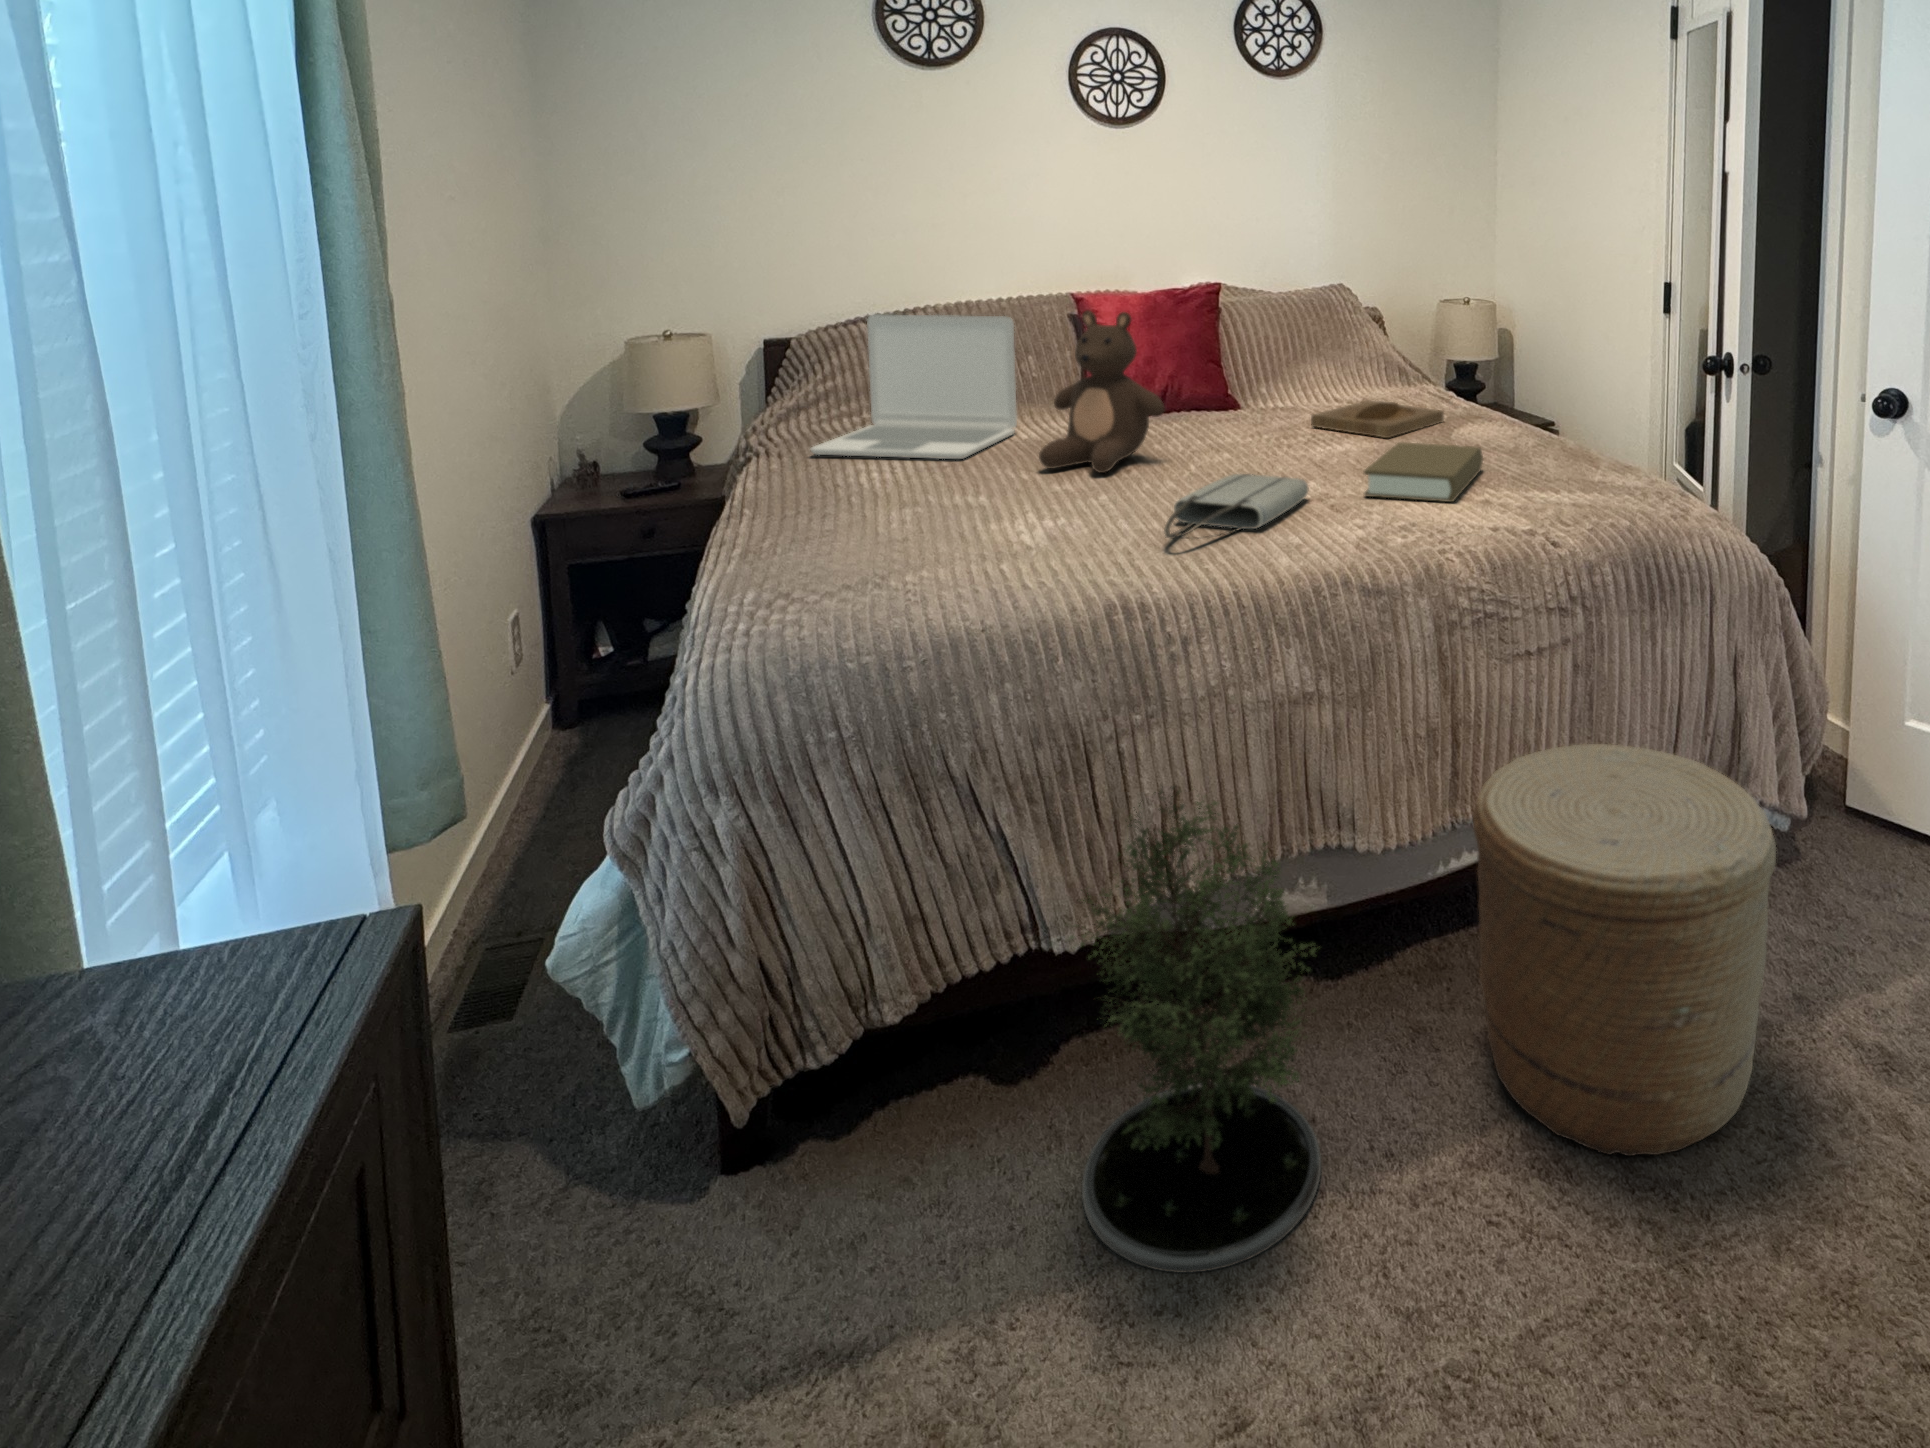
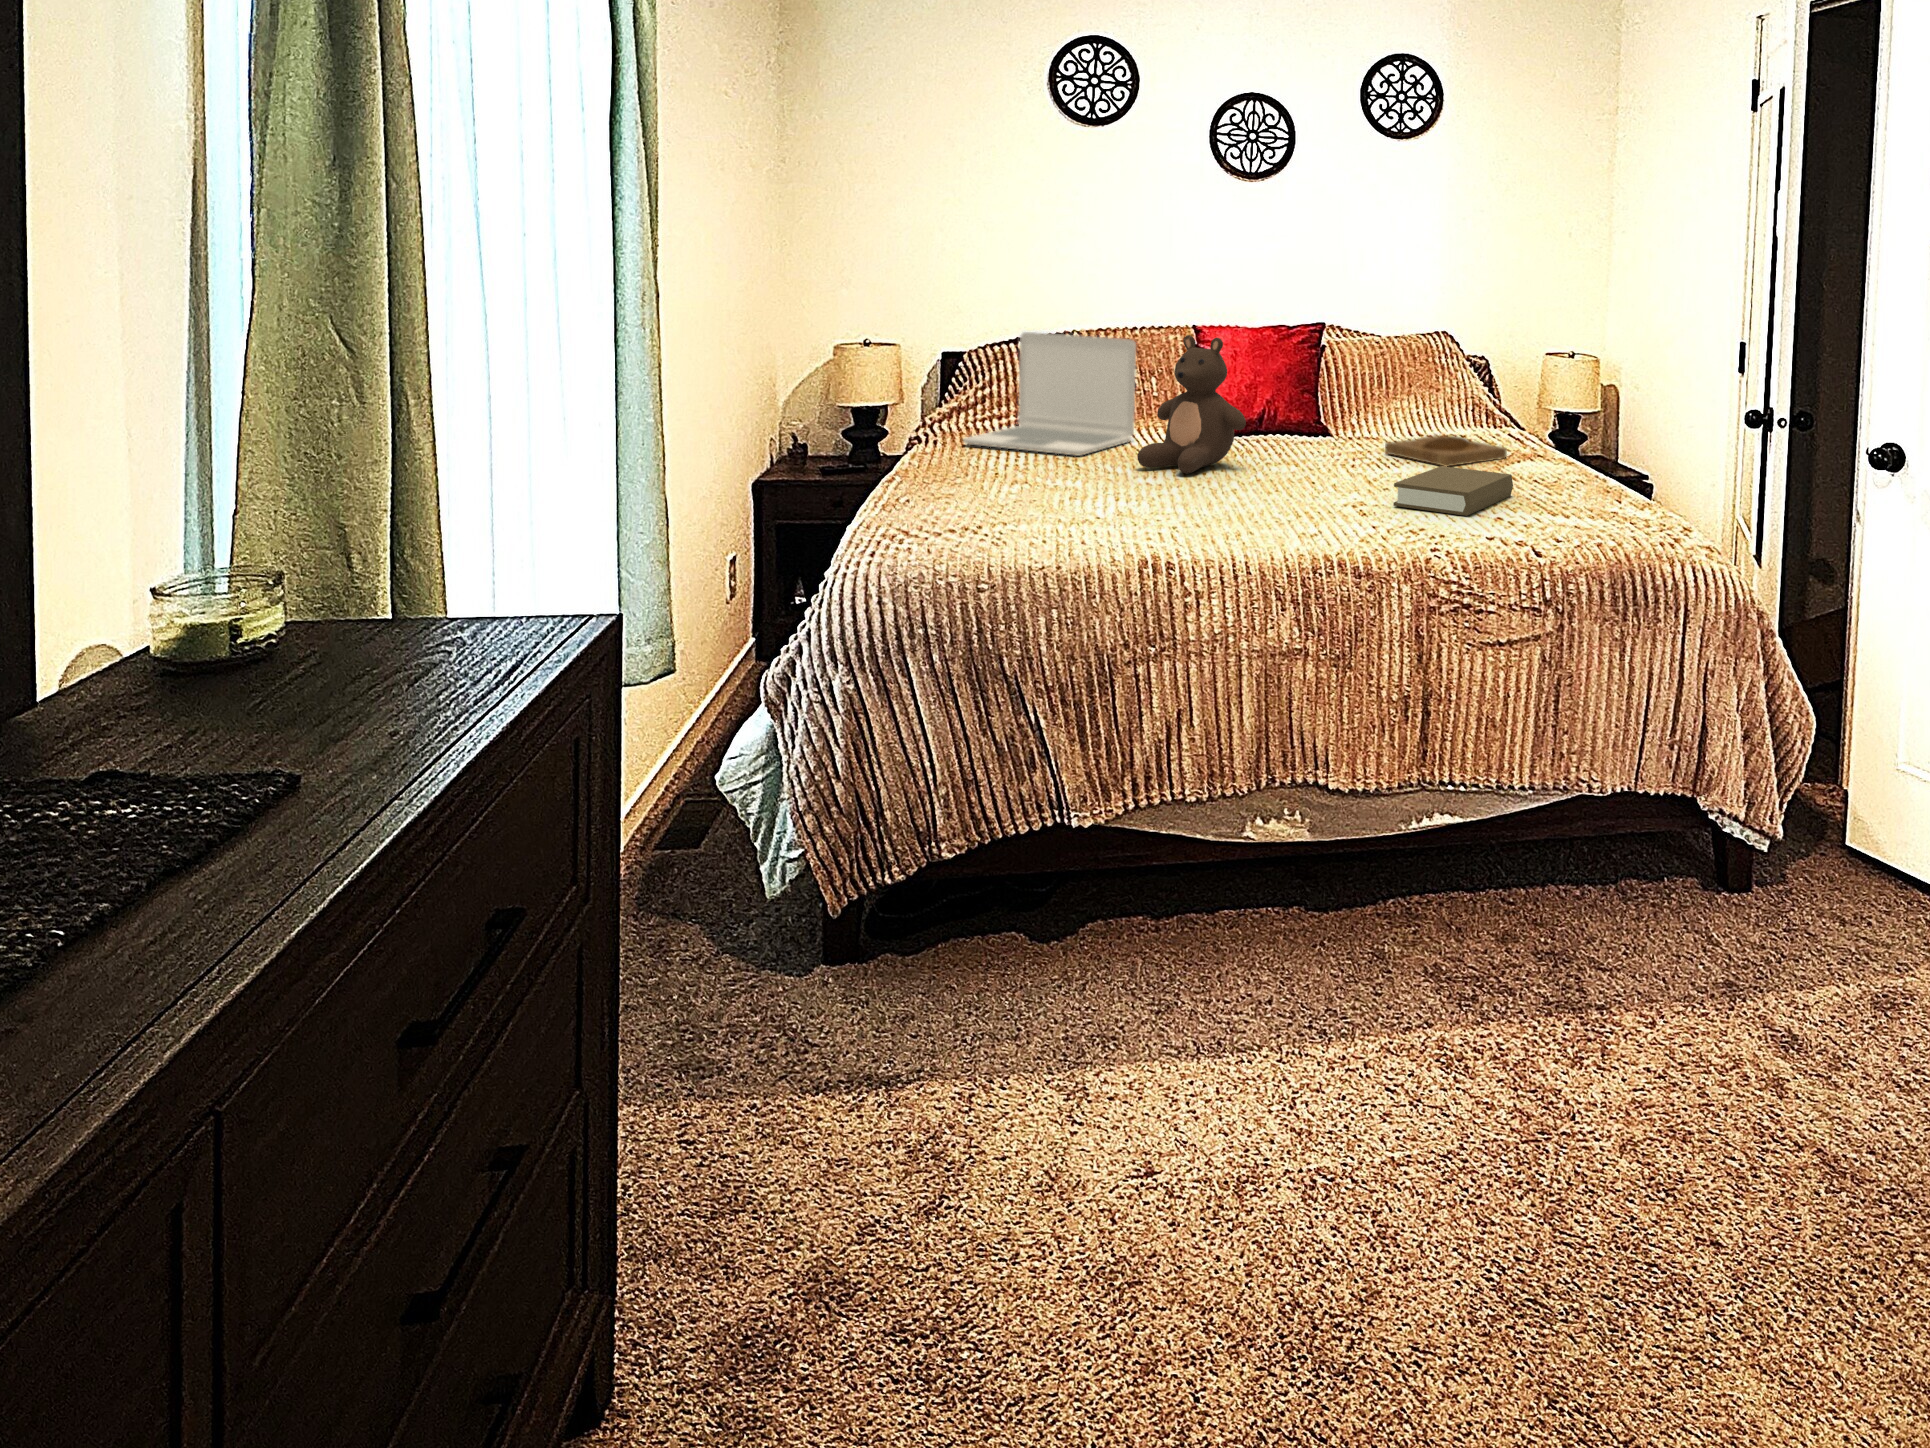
tote bag: present [1164,474,1309,539] -> none [1206,479,1346,521]
woven basket: present [1473,744,1776,1156] -> none [1415,722,1667,1058]
potted tree: present [1070,787,1321,1273] -> none [1066,684,1276,1069]

